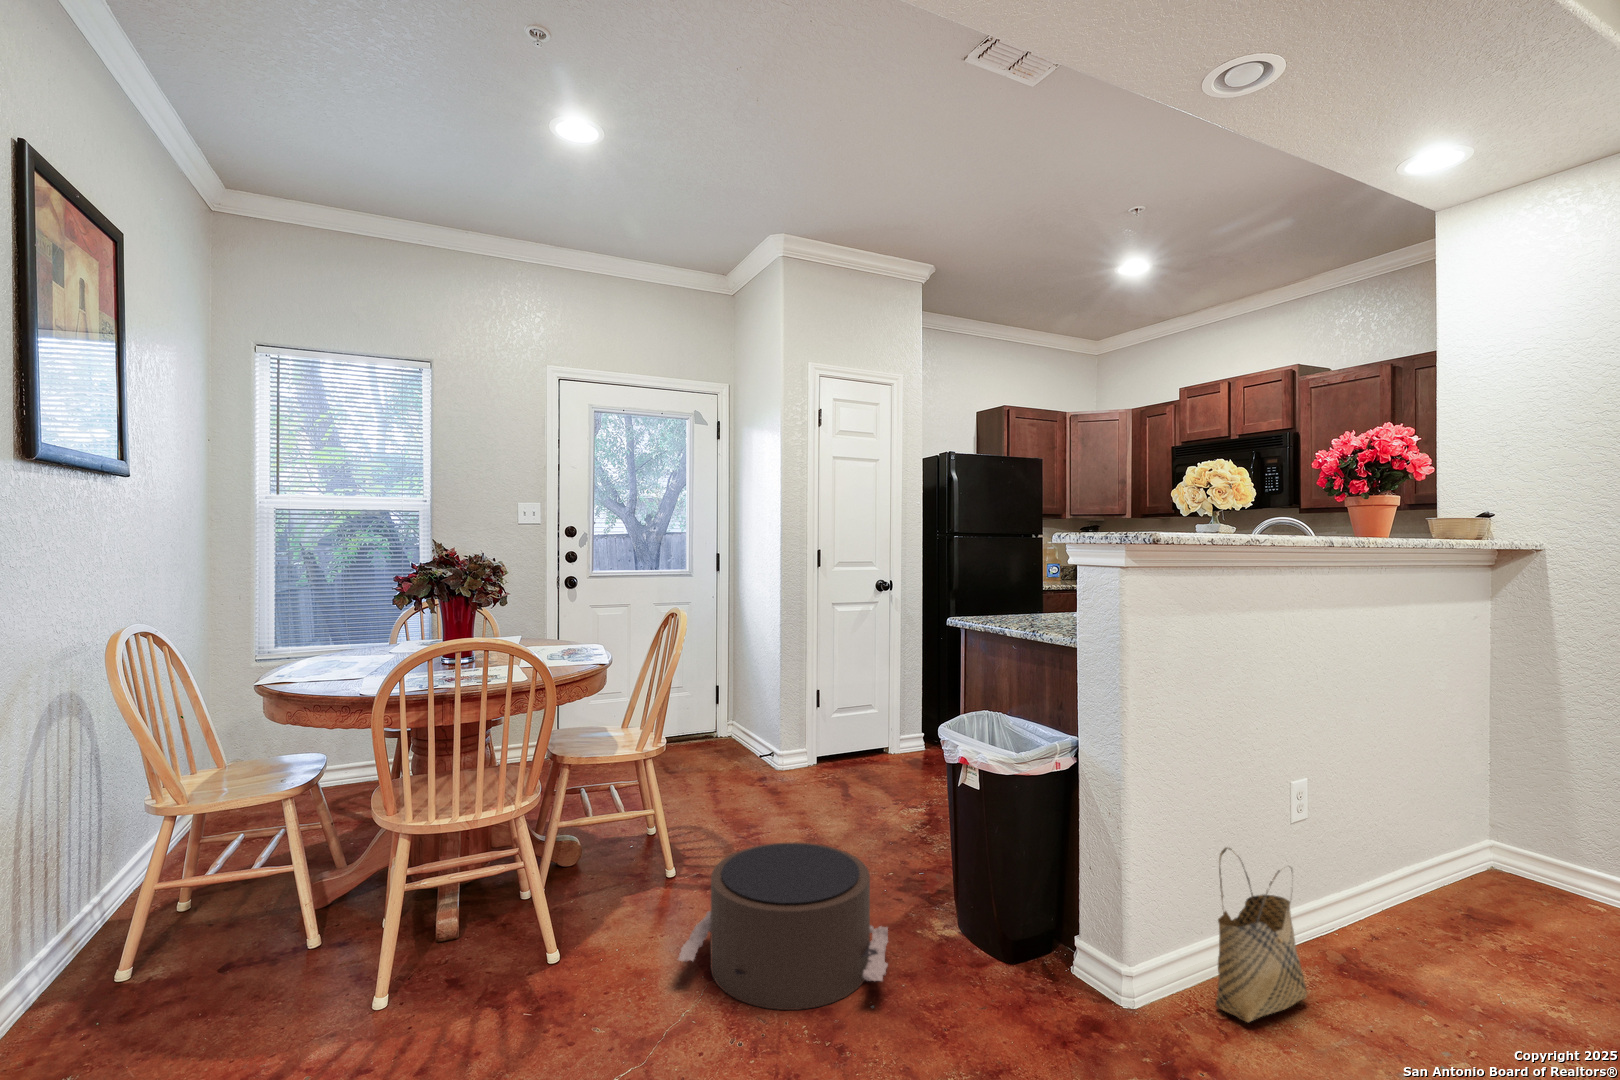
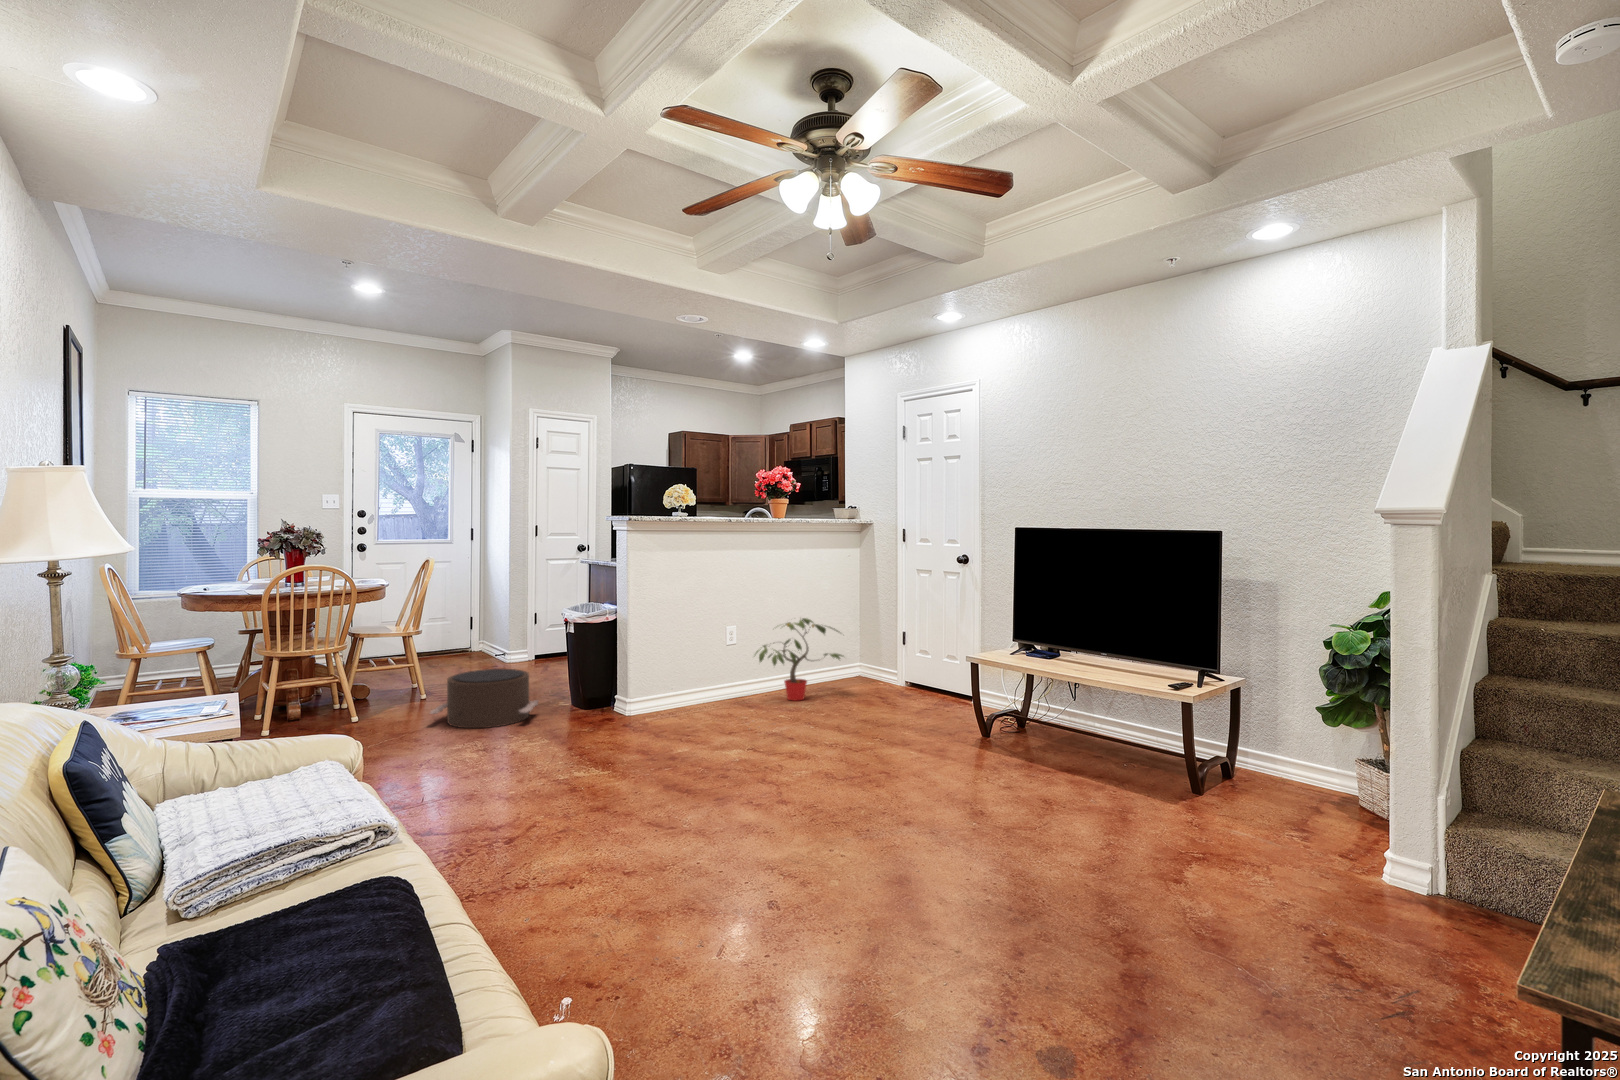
potted plant: none [1346,761,1563,960] -> present [756,618,843,701]
woven basket: present [1216,848,1307,1022] -> none [676,651,718,717]

